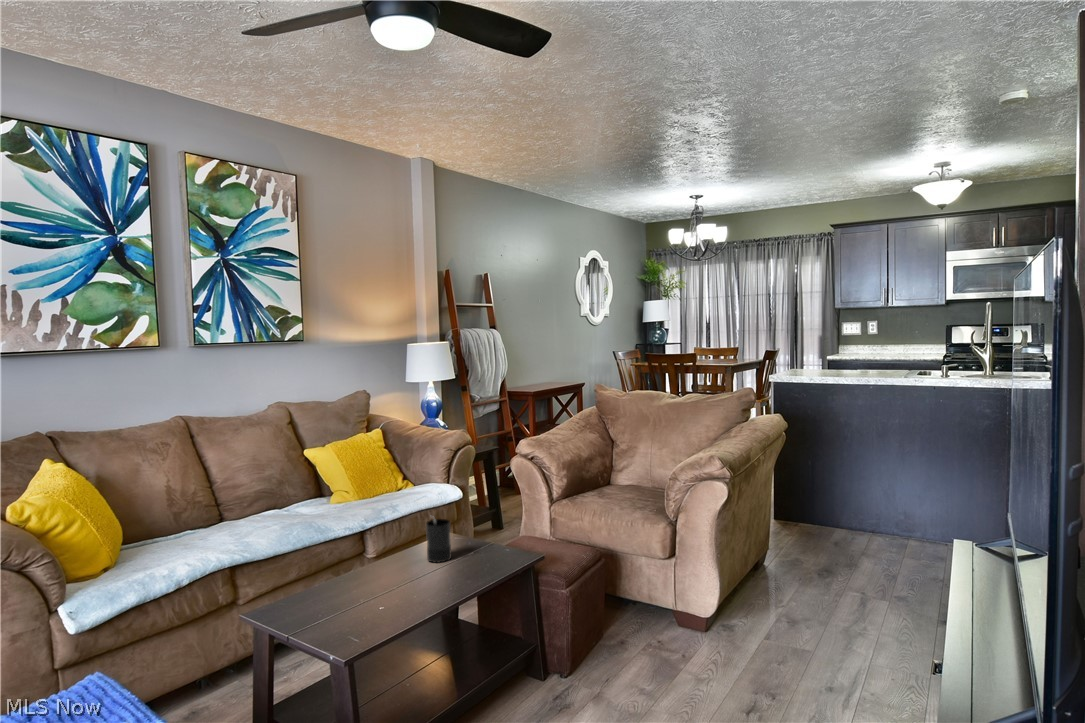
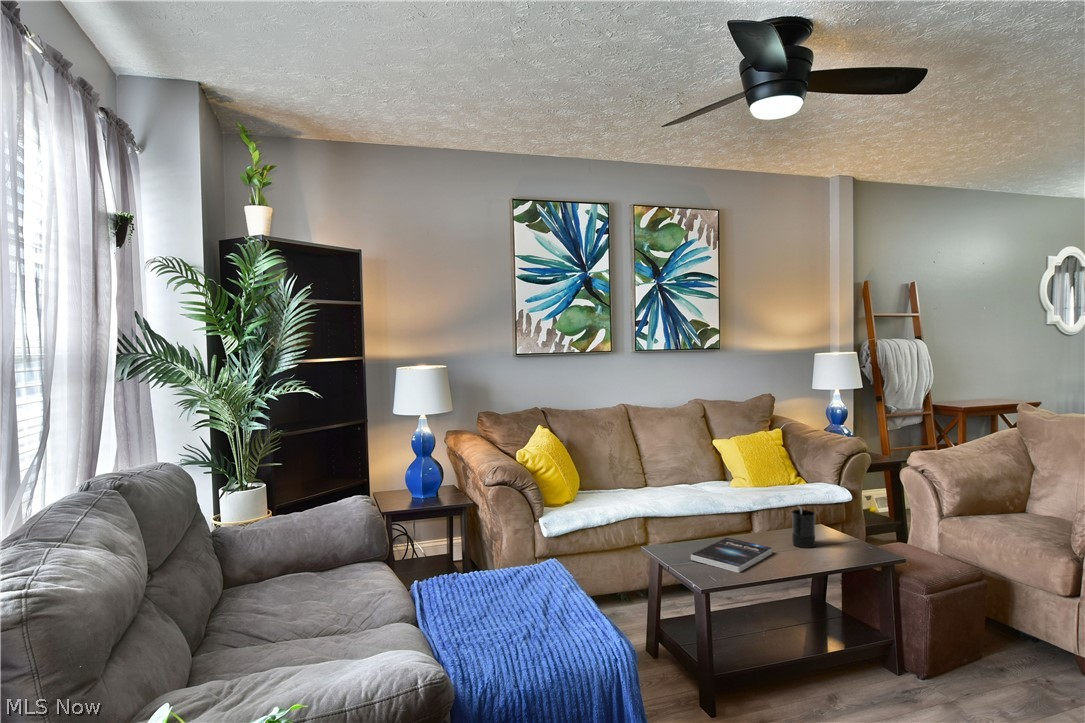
book: none [316,570,410,614] -> present [690,537,772,572]

